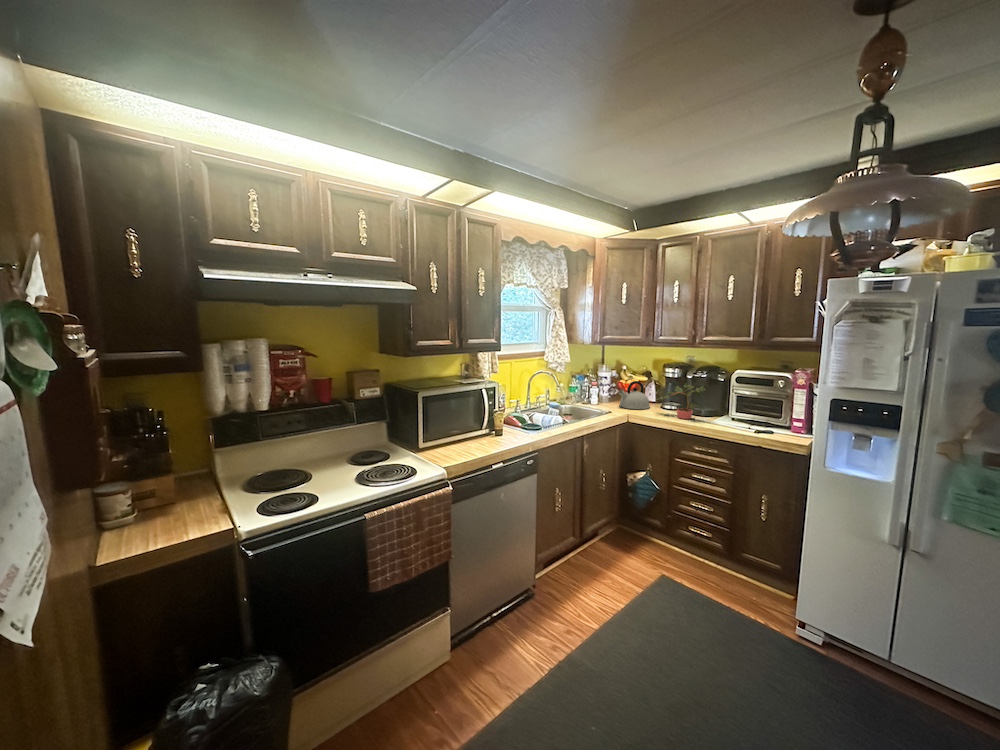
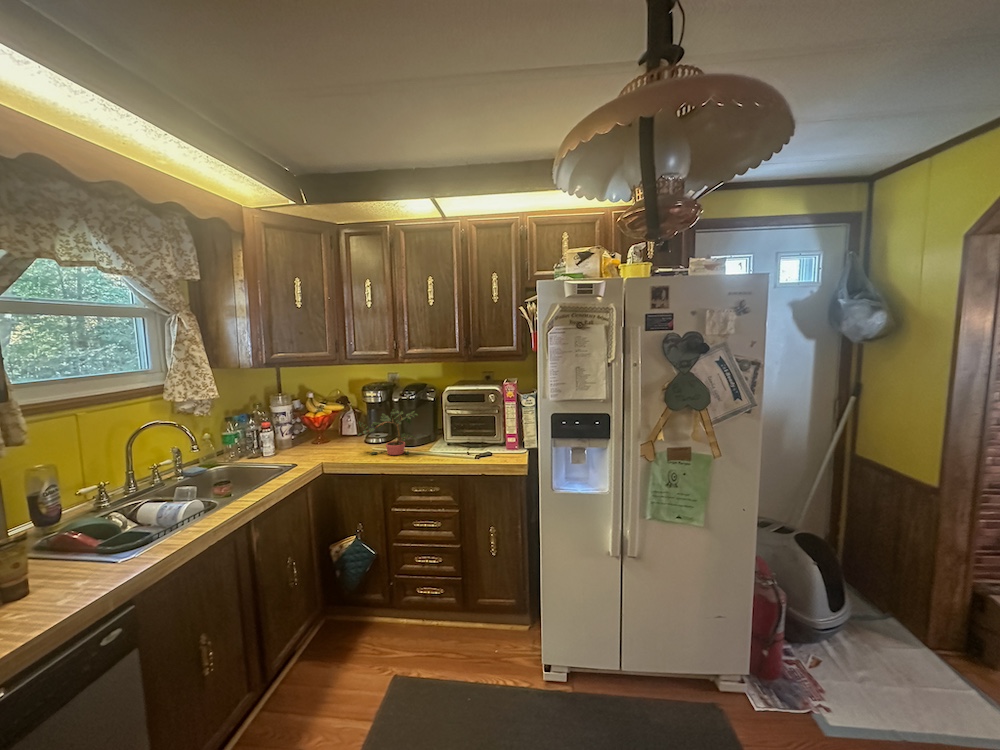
kettle: present [619,381,650,409] -> none [305,413,350,453]

